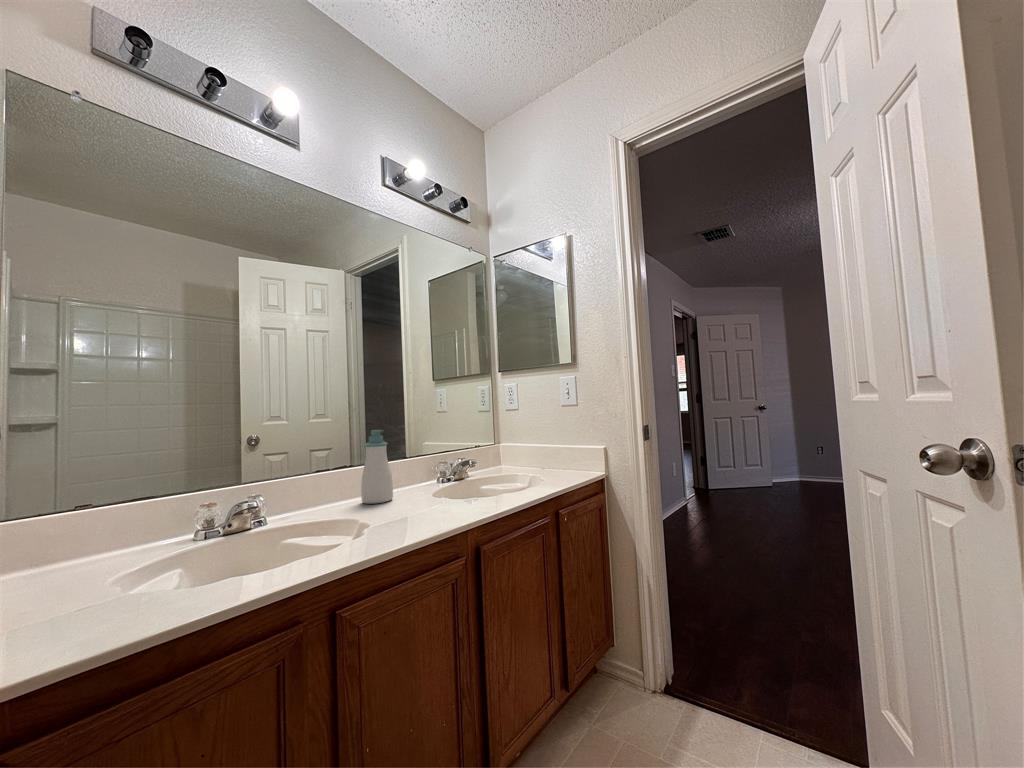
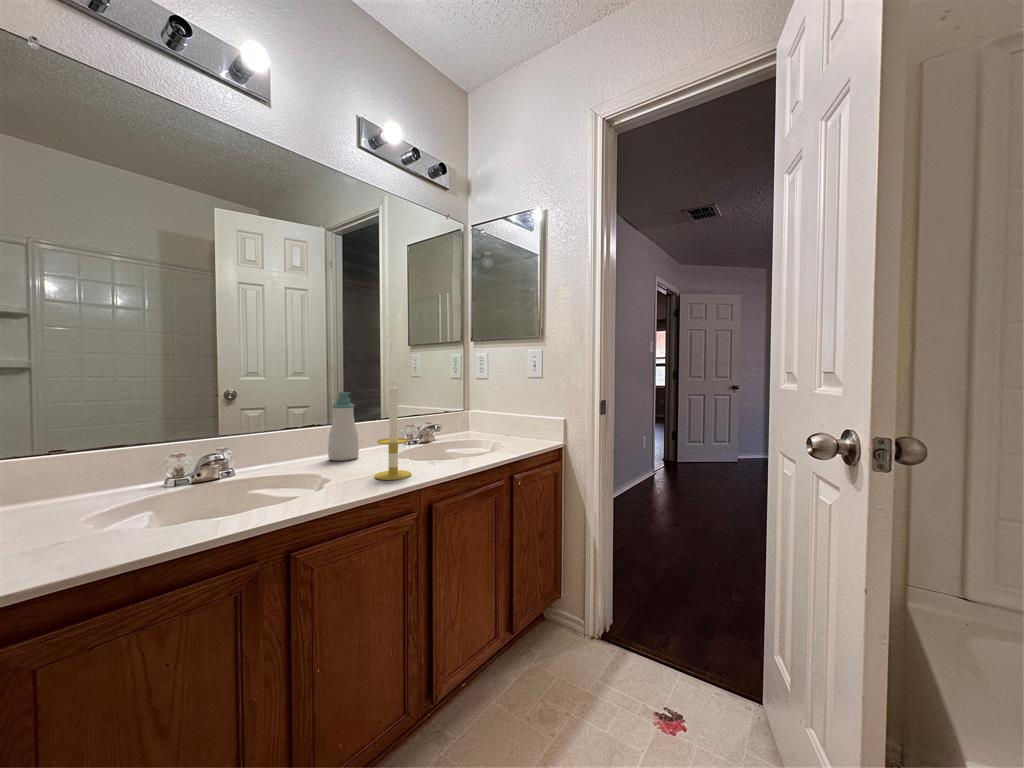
candle: none [417,412,456,522] -> present [374,381,411,480]

